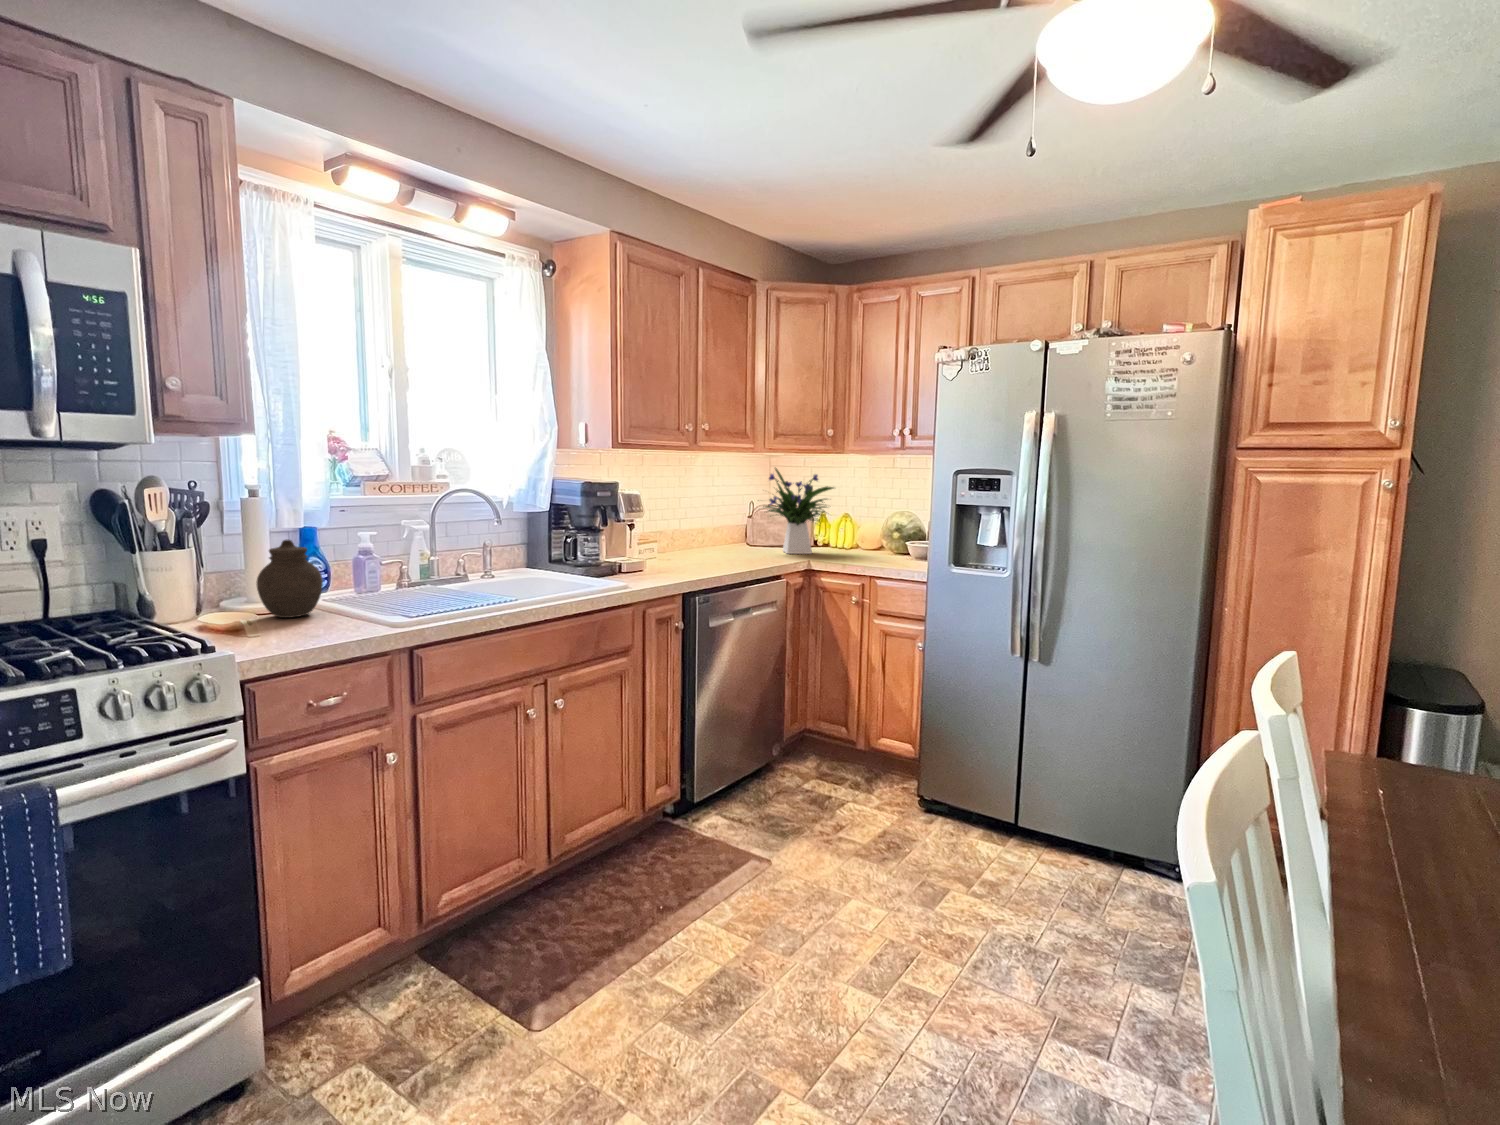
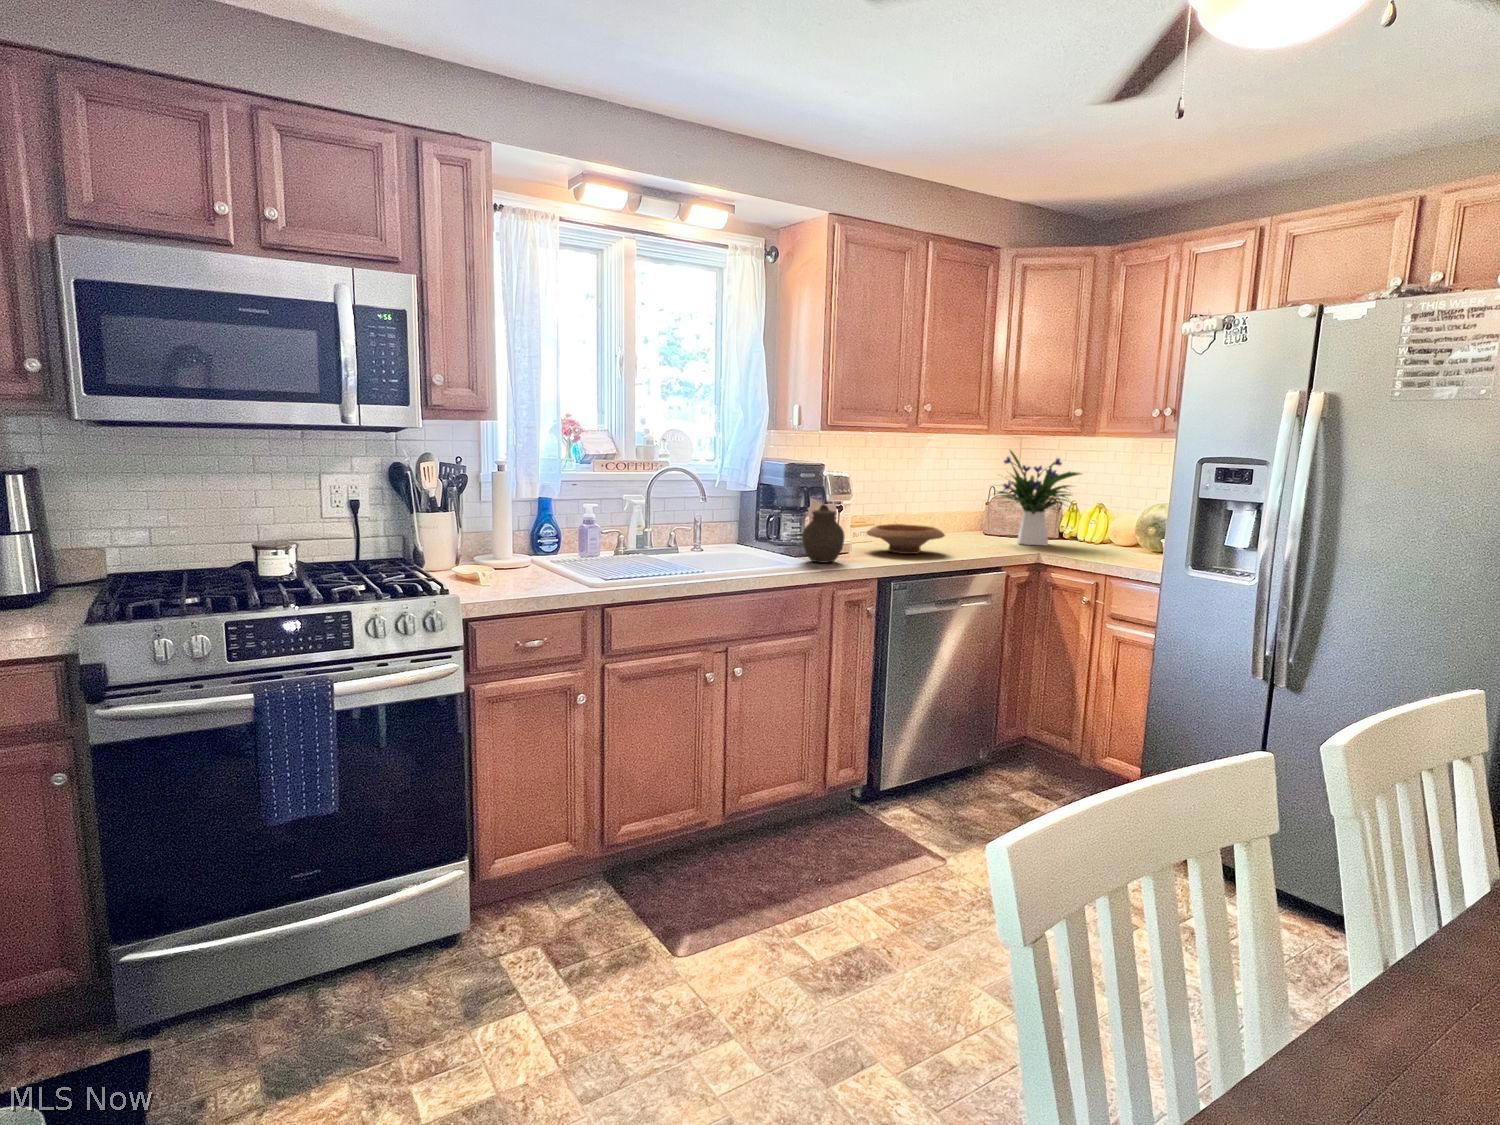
jar: present [256,540,323,618] -> present [802,505,845,563]
wooden bowl: none [658,540,733,569] -> present [867,524,945,554]

